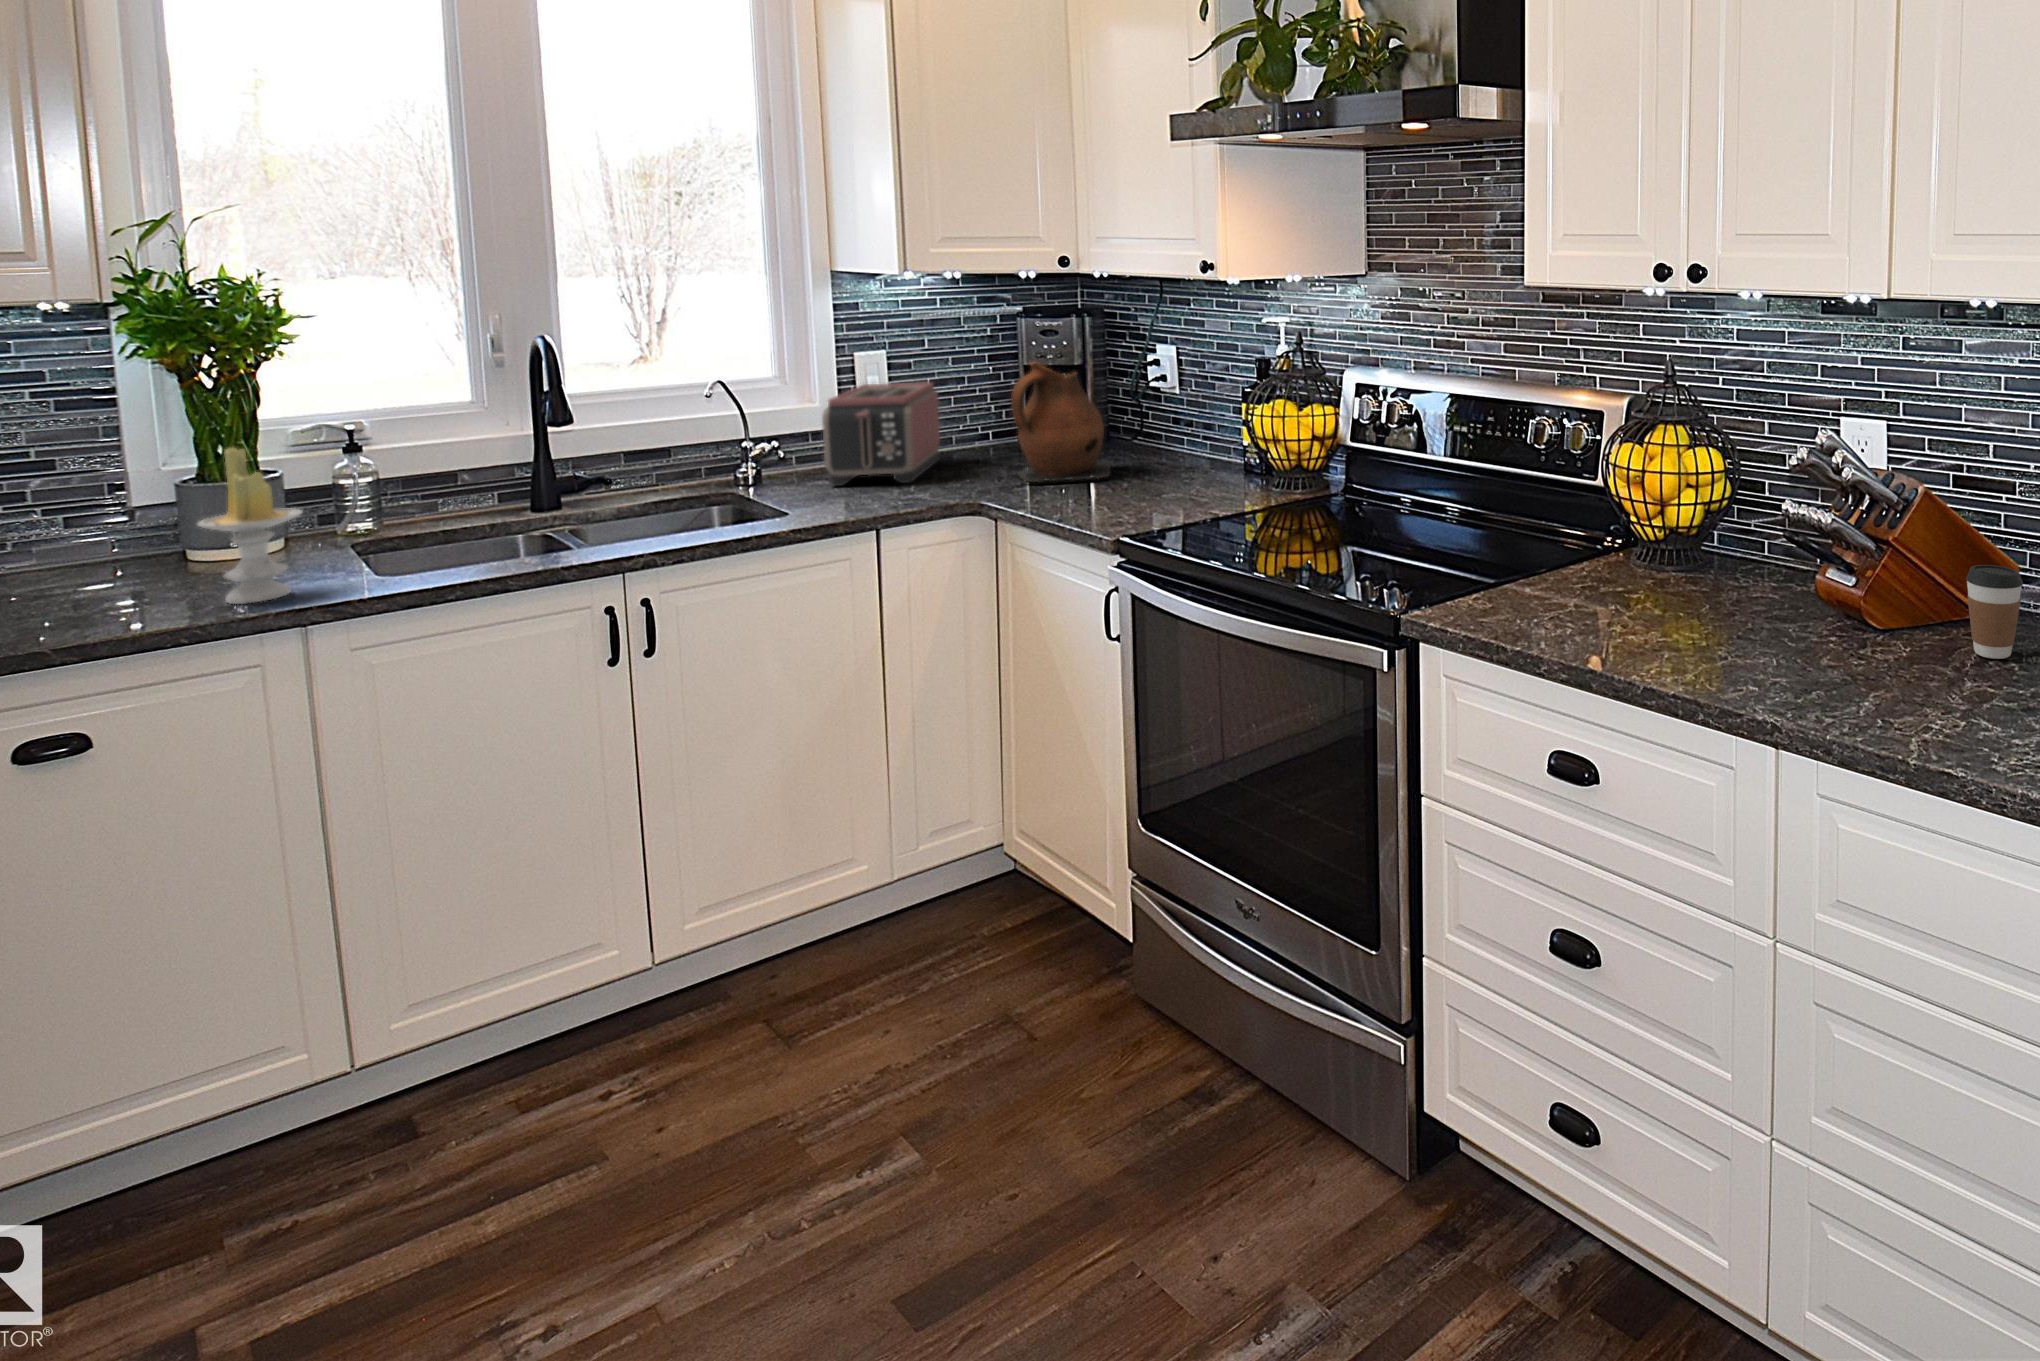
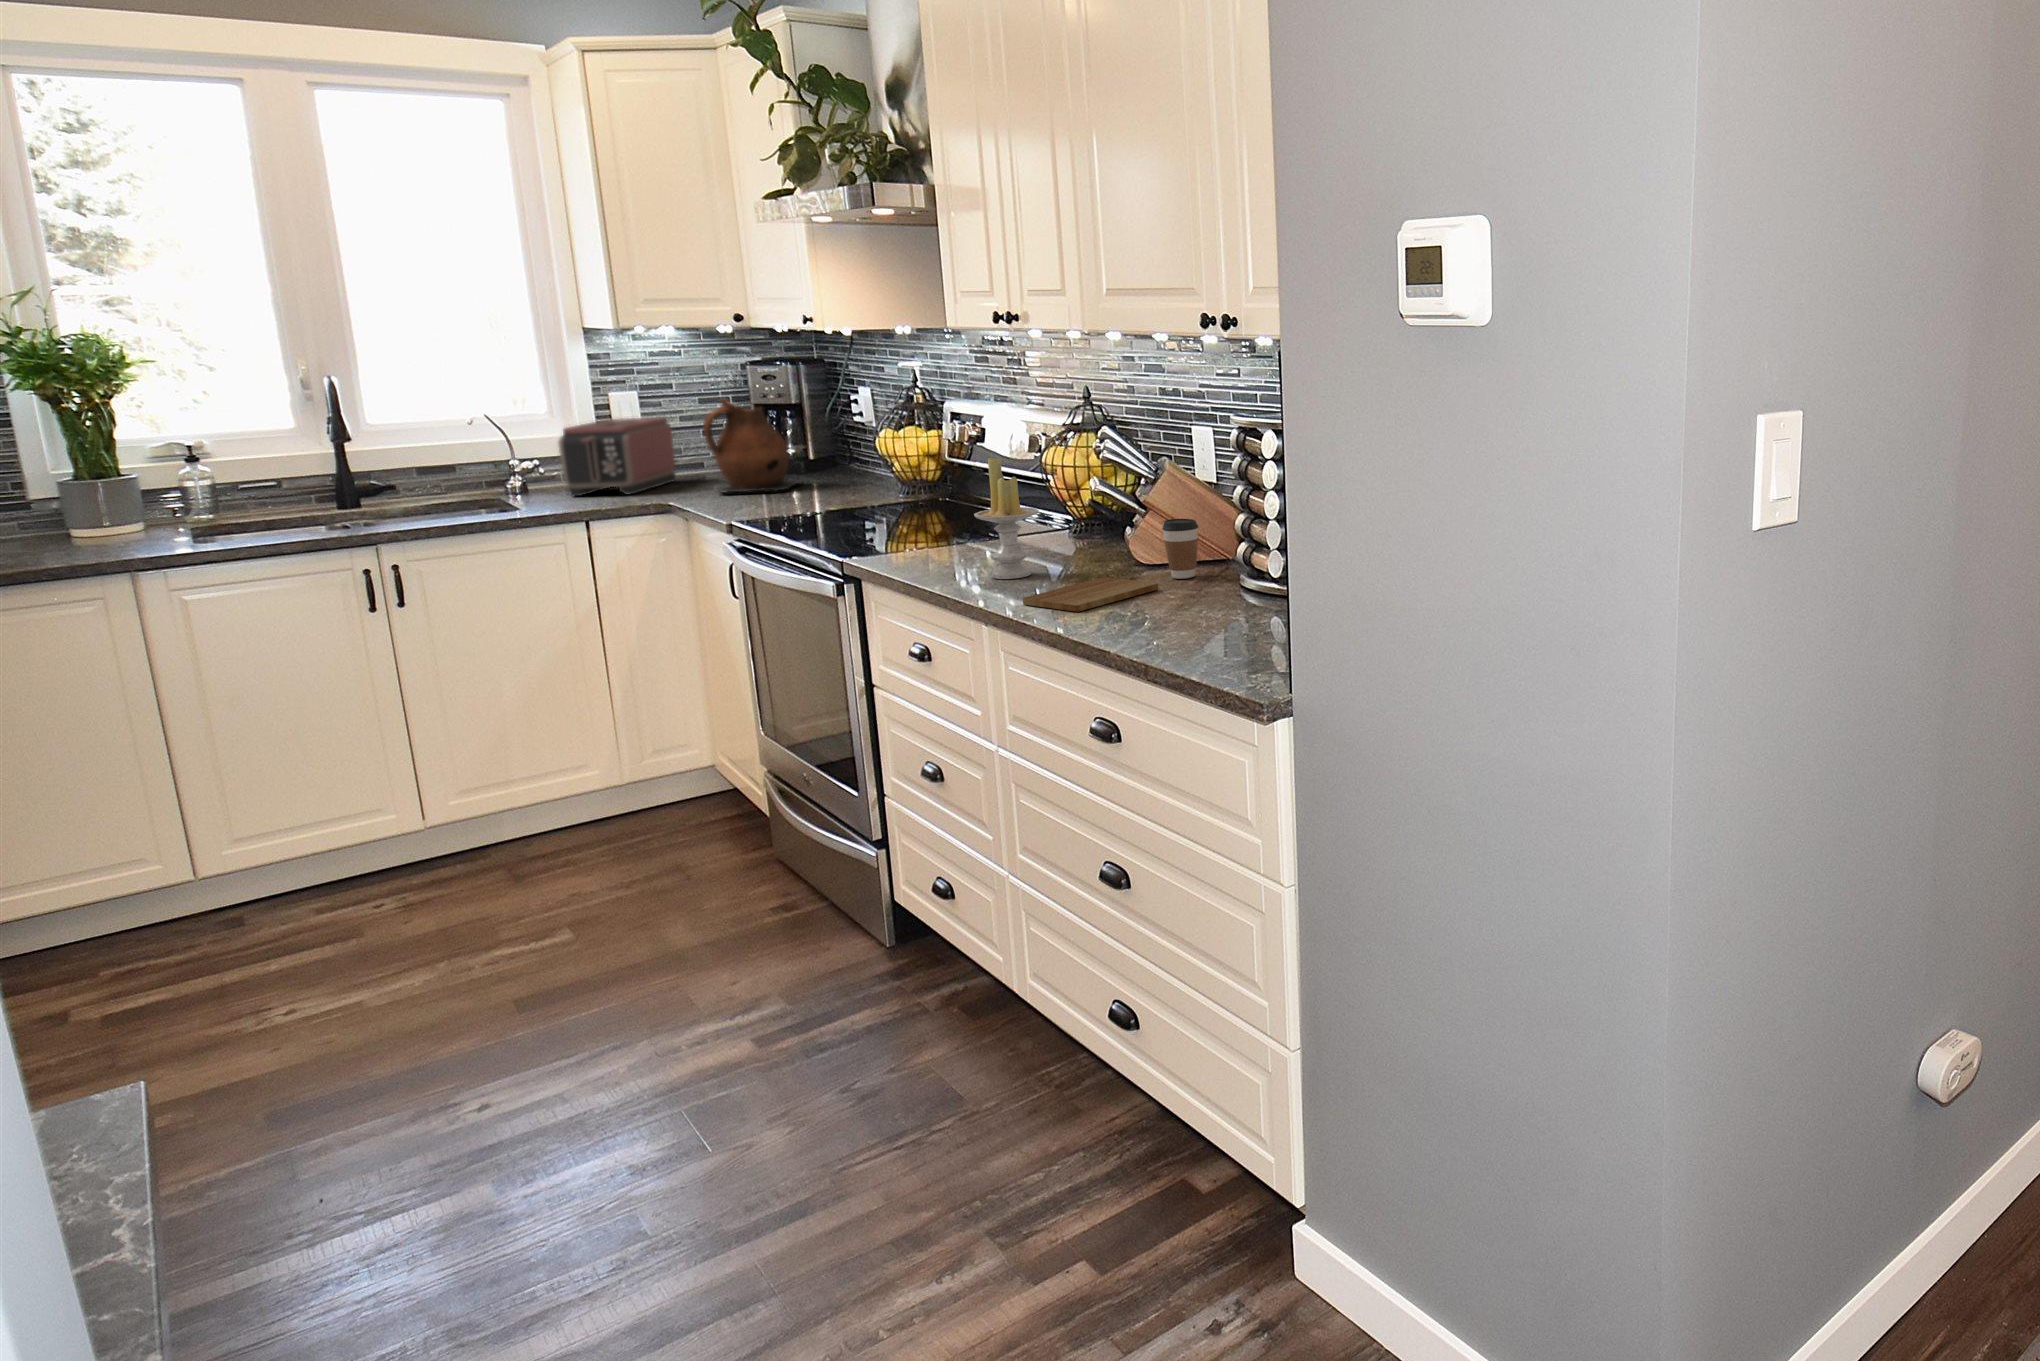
candle: present [196,448,302,604] -> present [974,457,1038,579]
cutting board: none [1871,660,2019,745] -> present [1023,577,1158,612]

